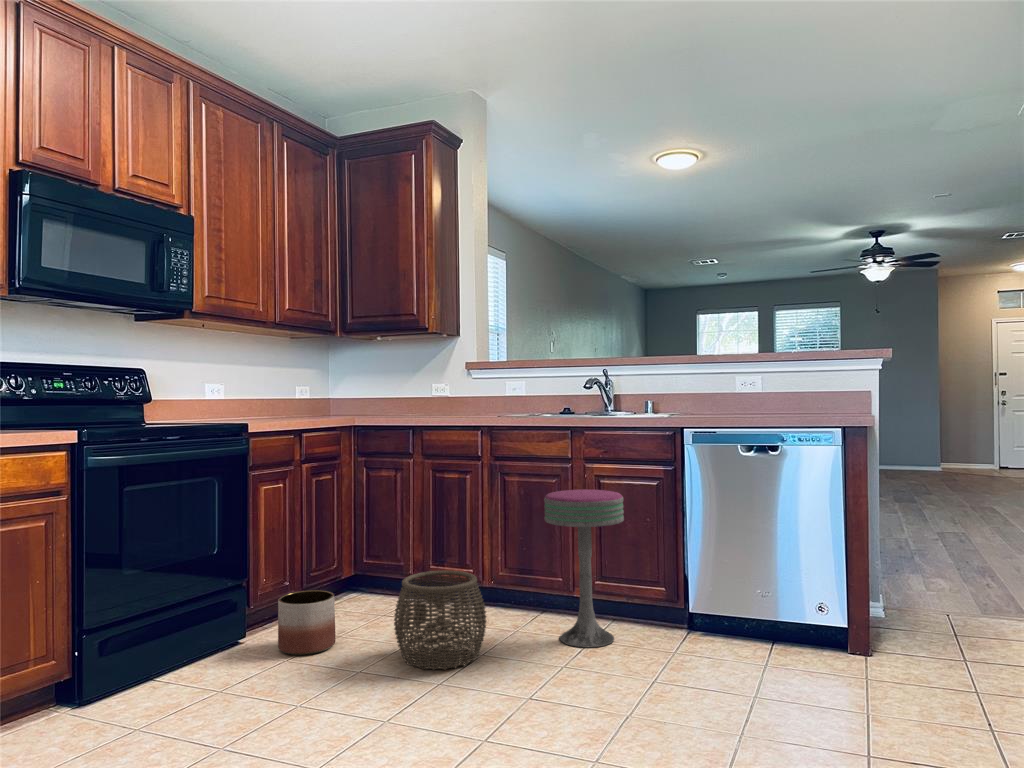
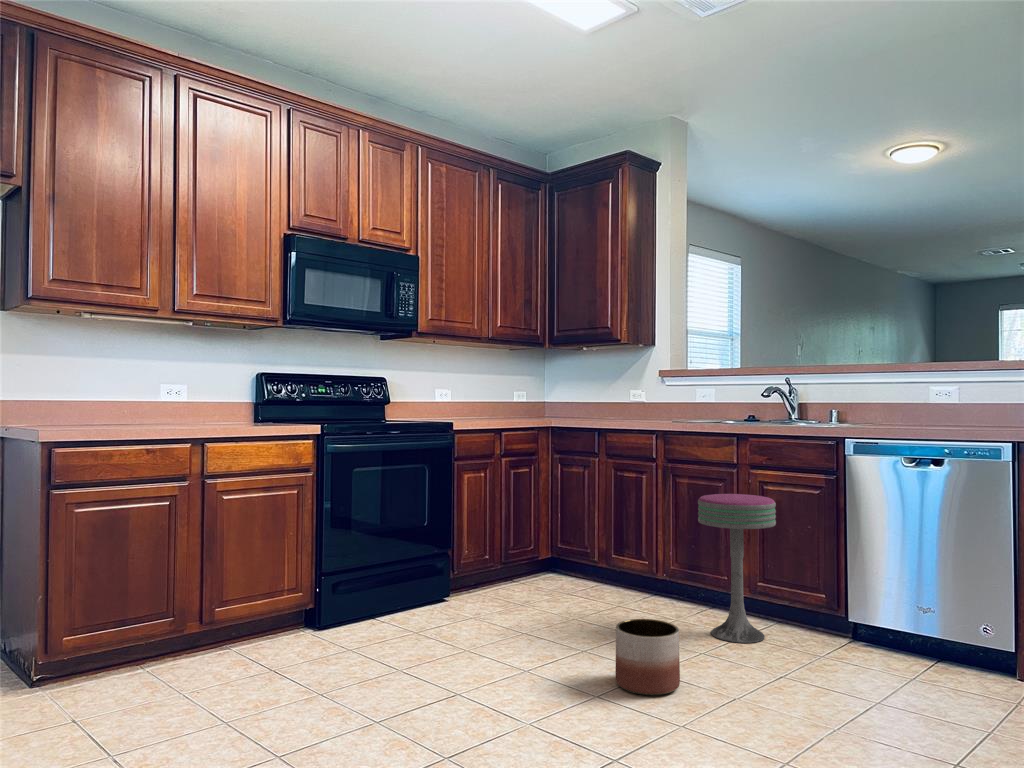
woven basket: present [394,571,486,670] -> none [555,557,636,642]
planter: present [278,590,336,655] -> present [615,619,680,696]

